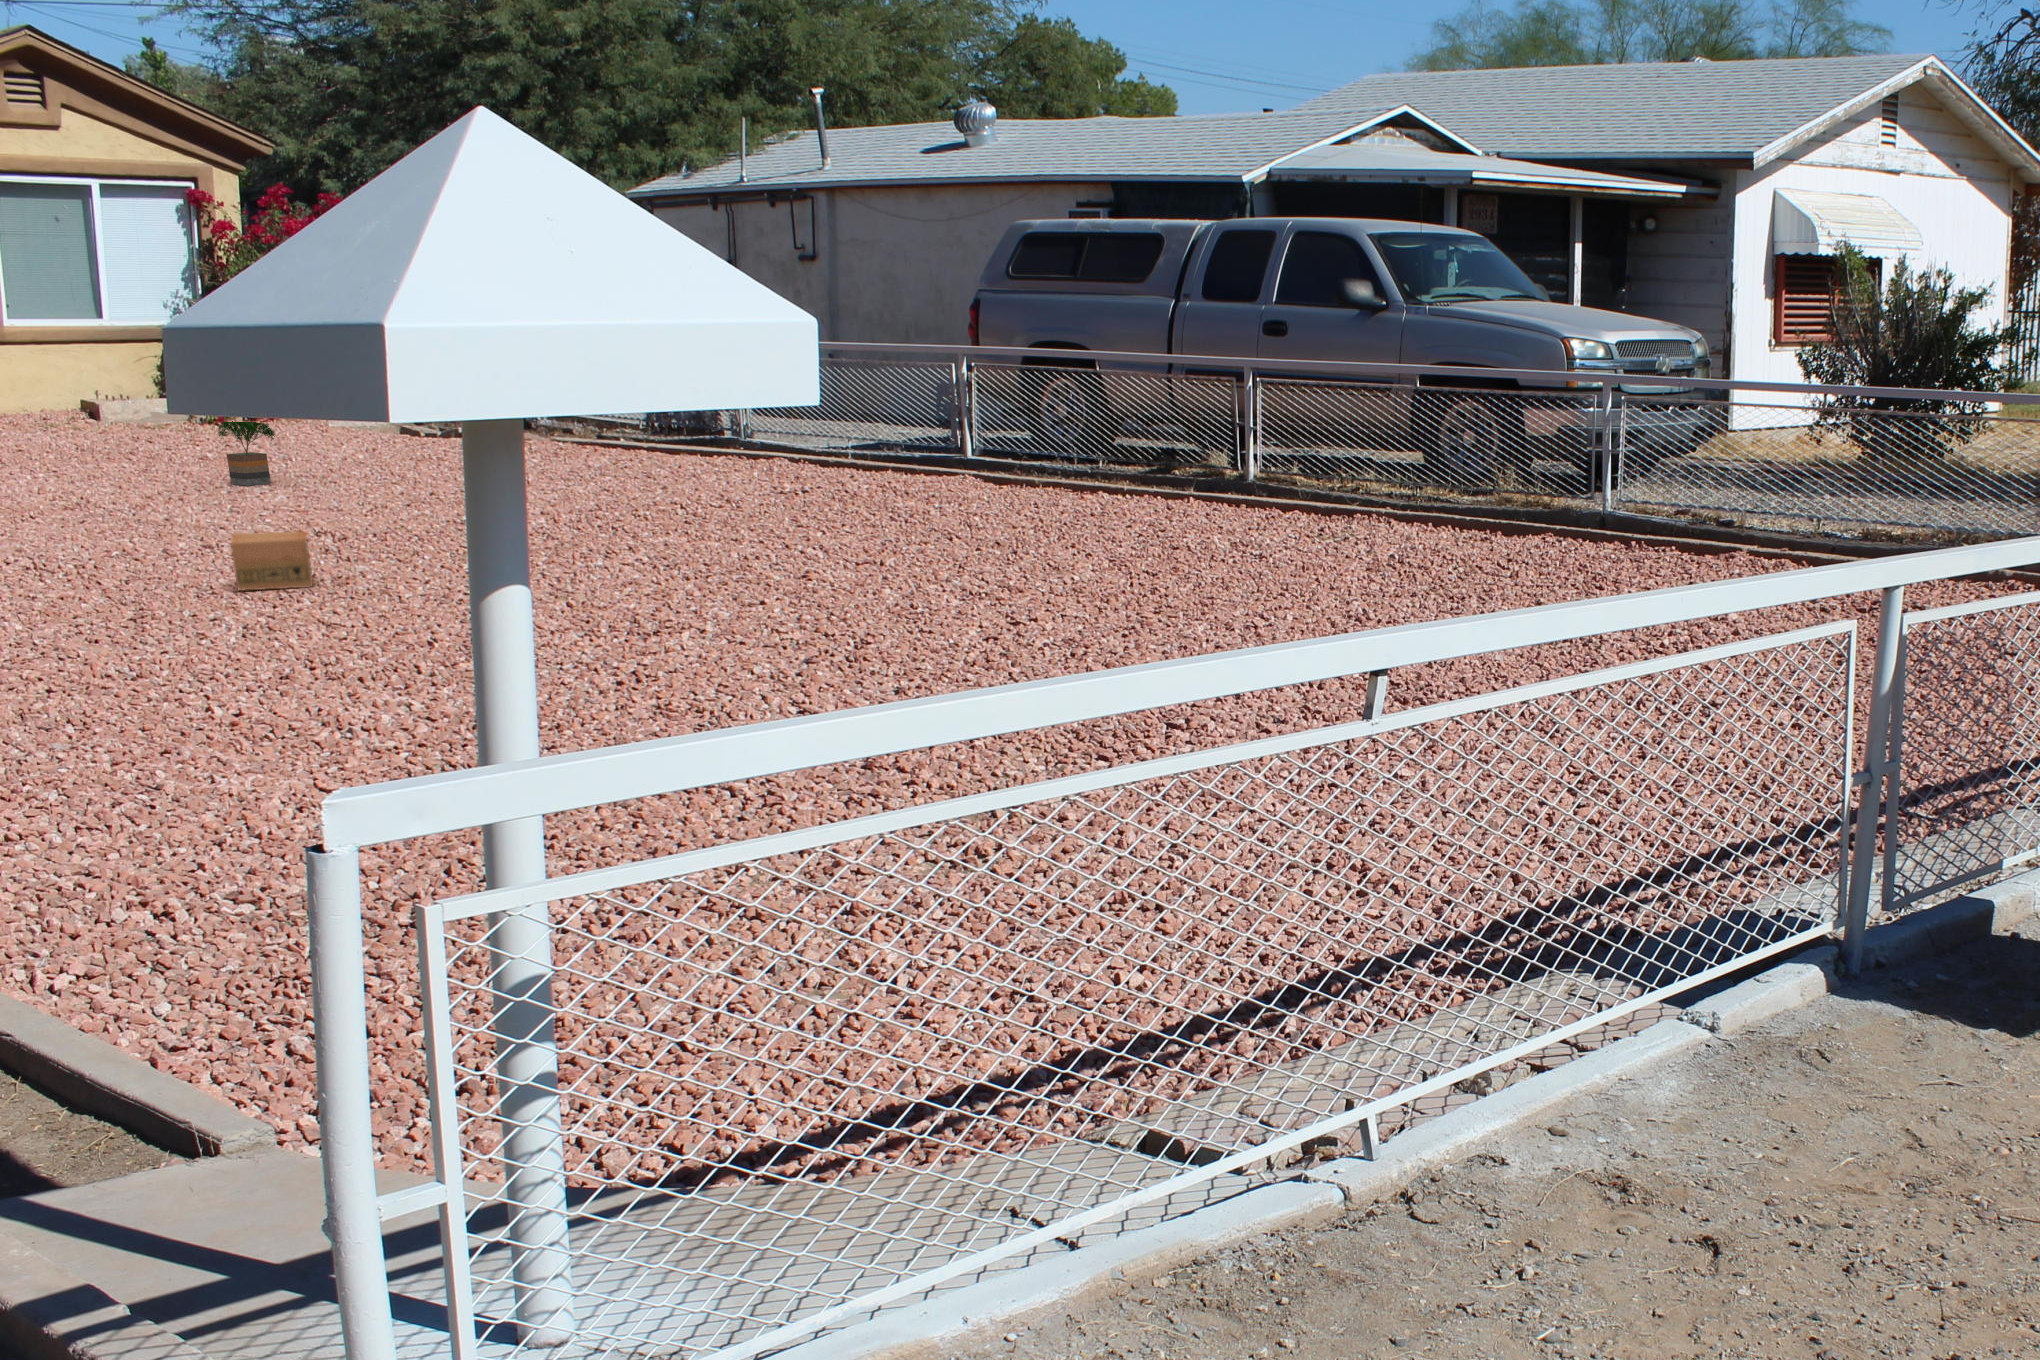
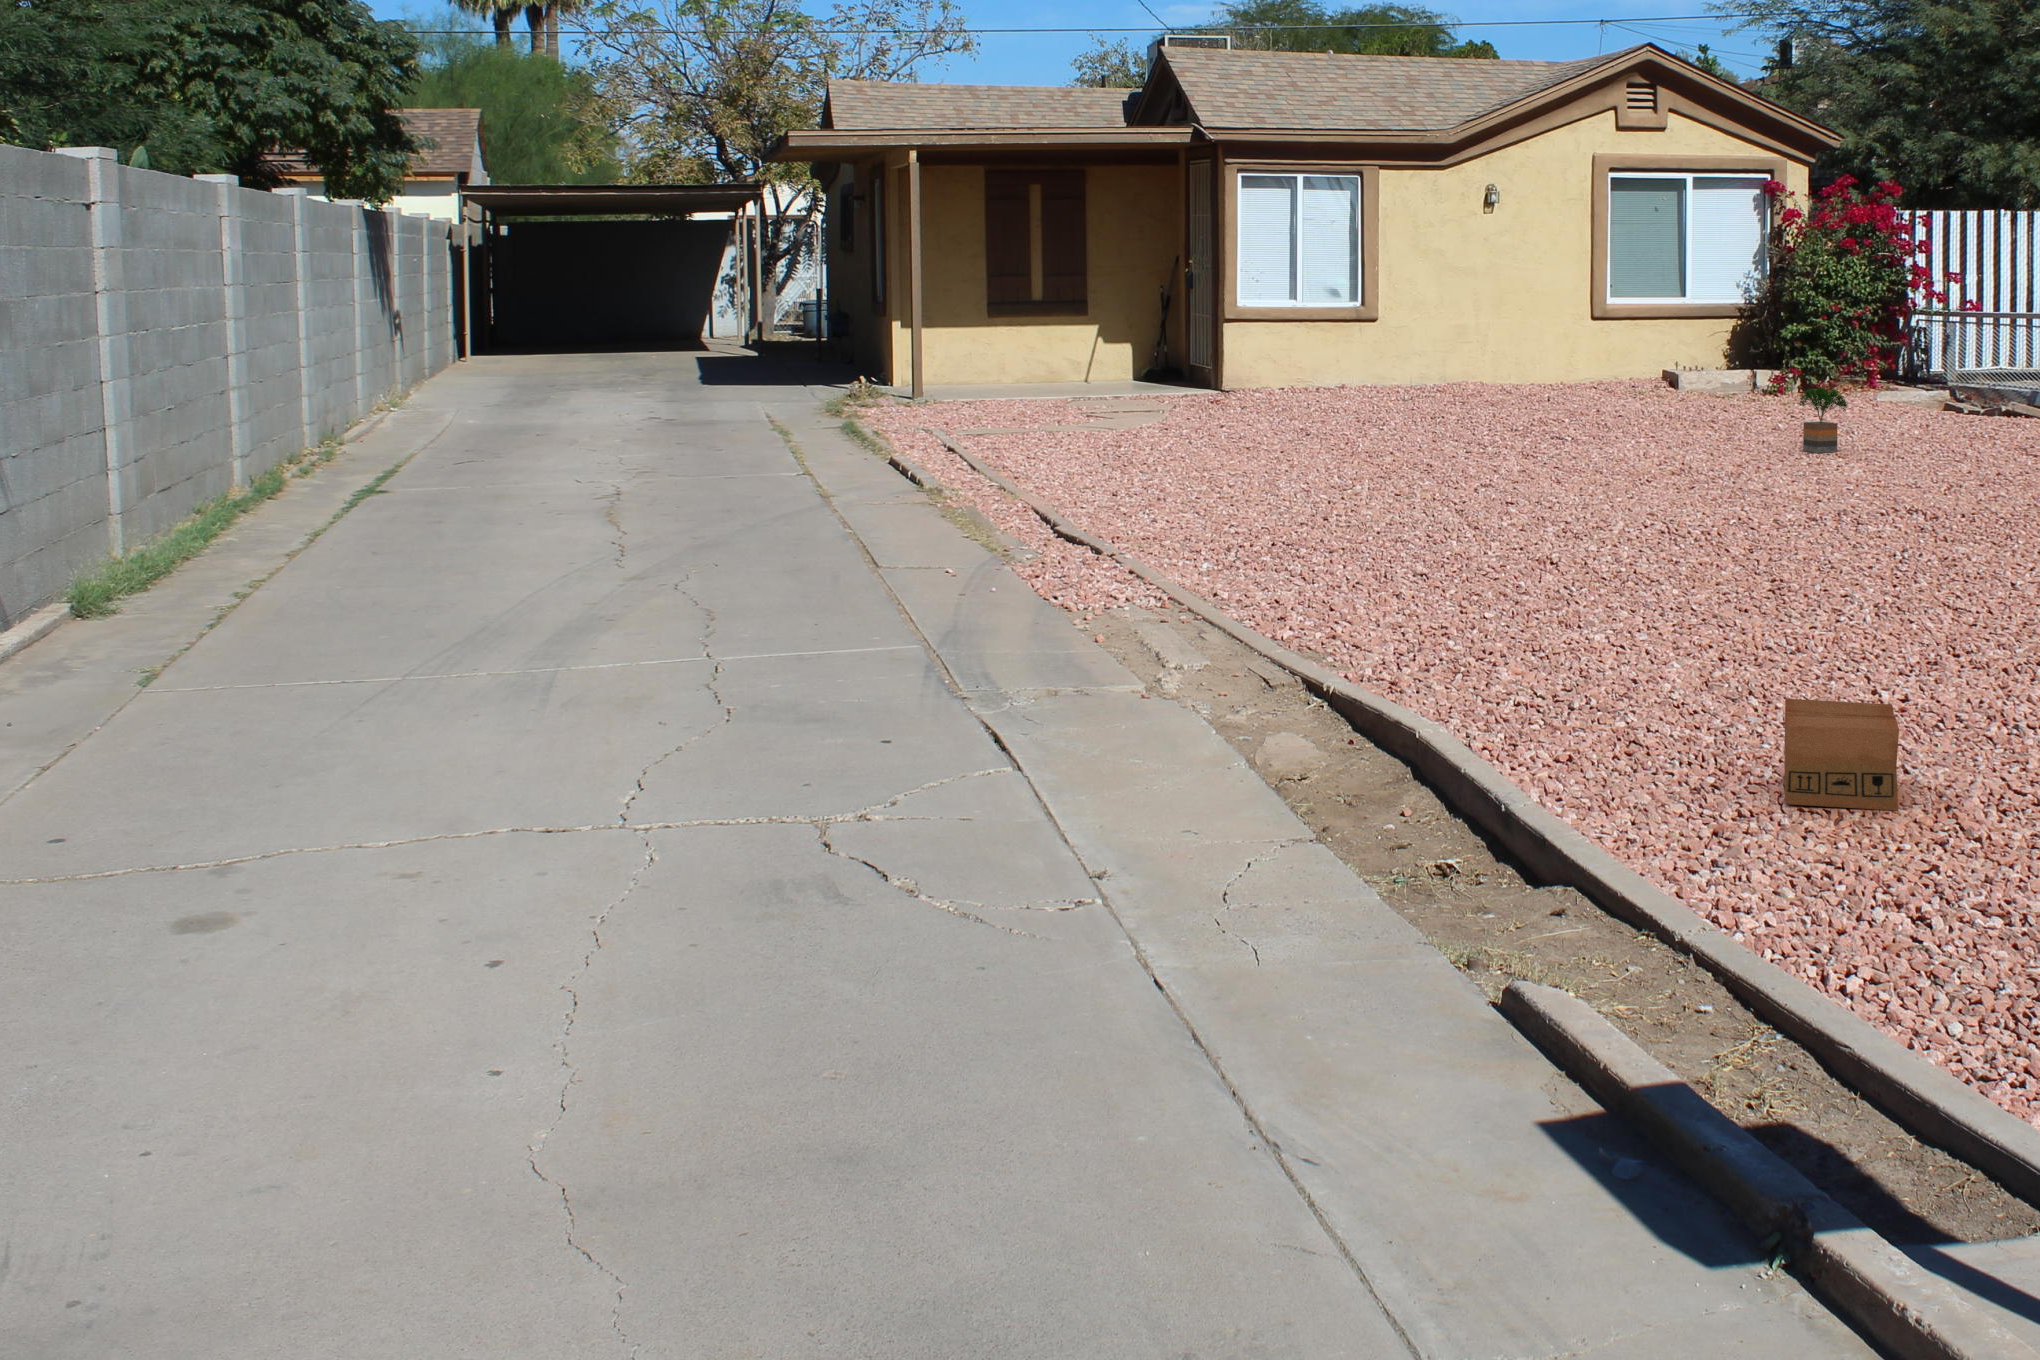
cardboard box: present [231,531,313,591] -> present [1784,699,1899,811]

